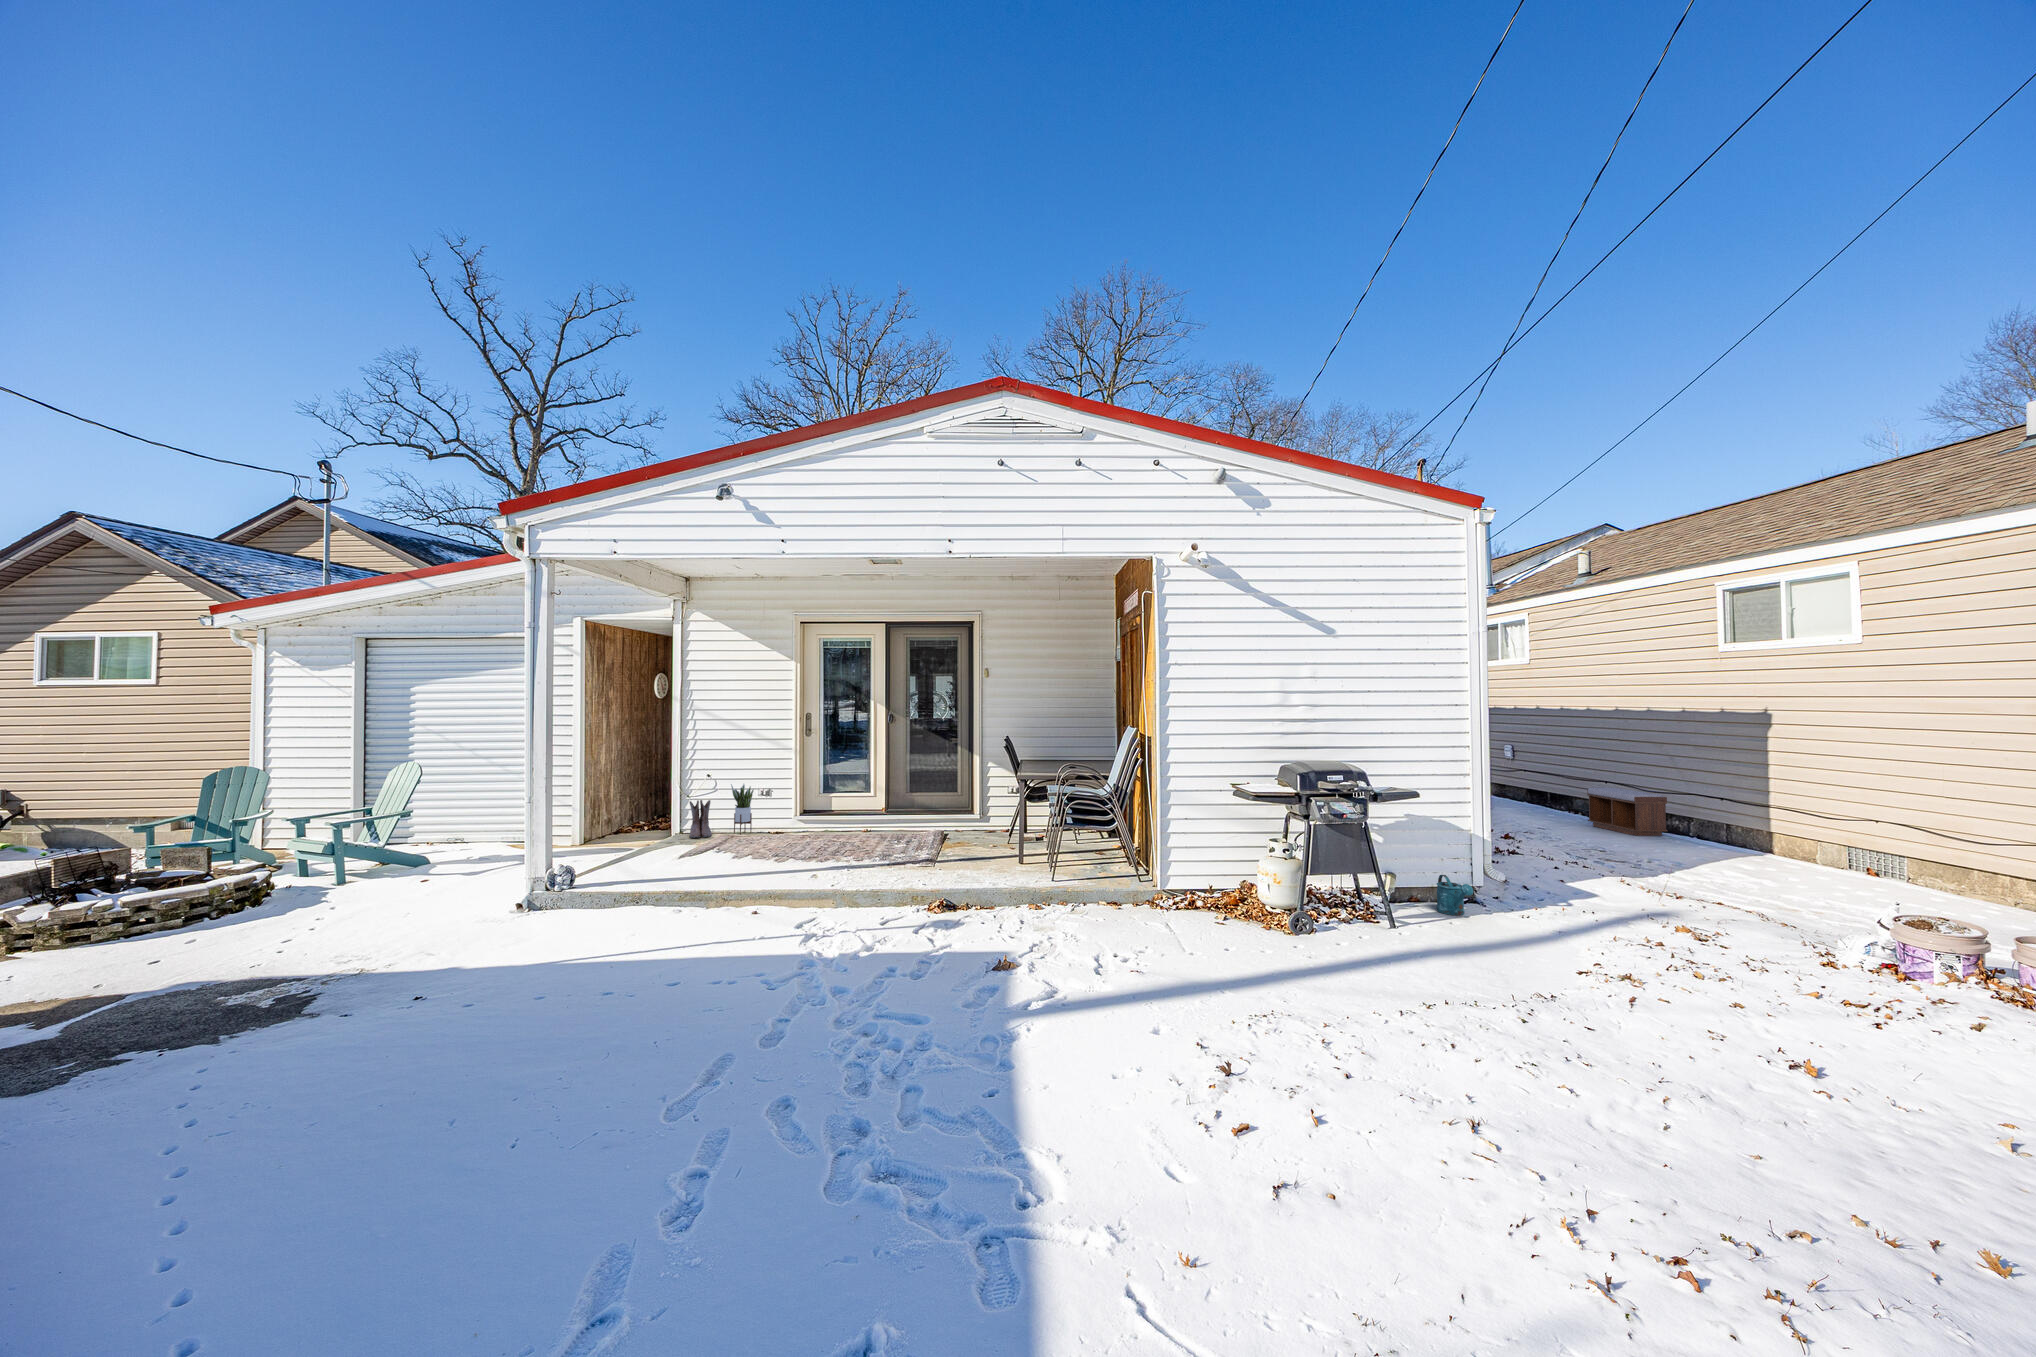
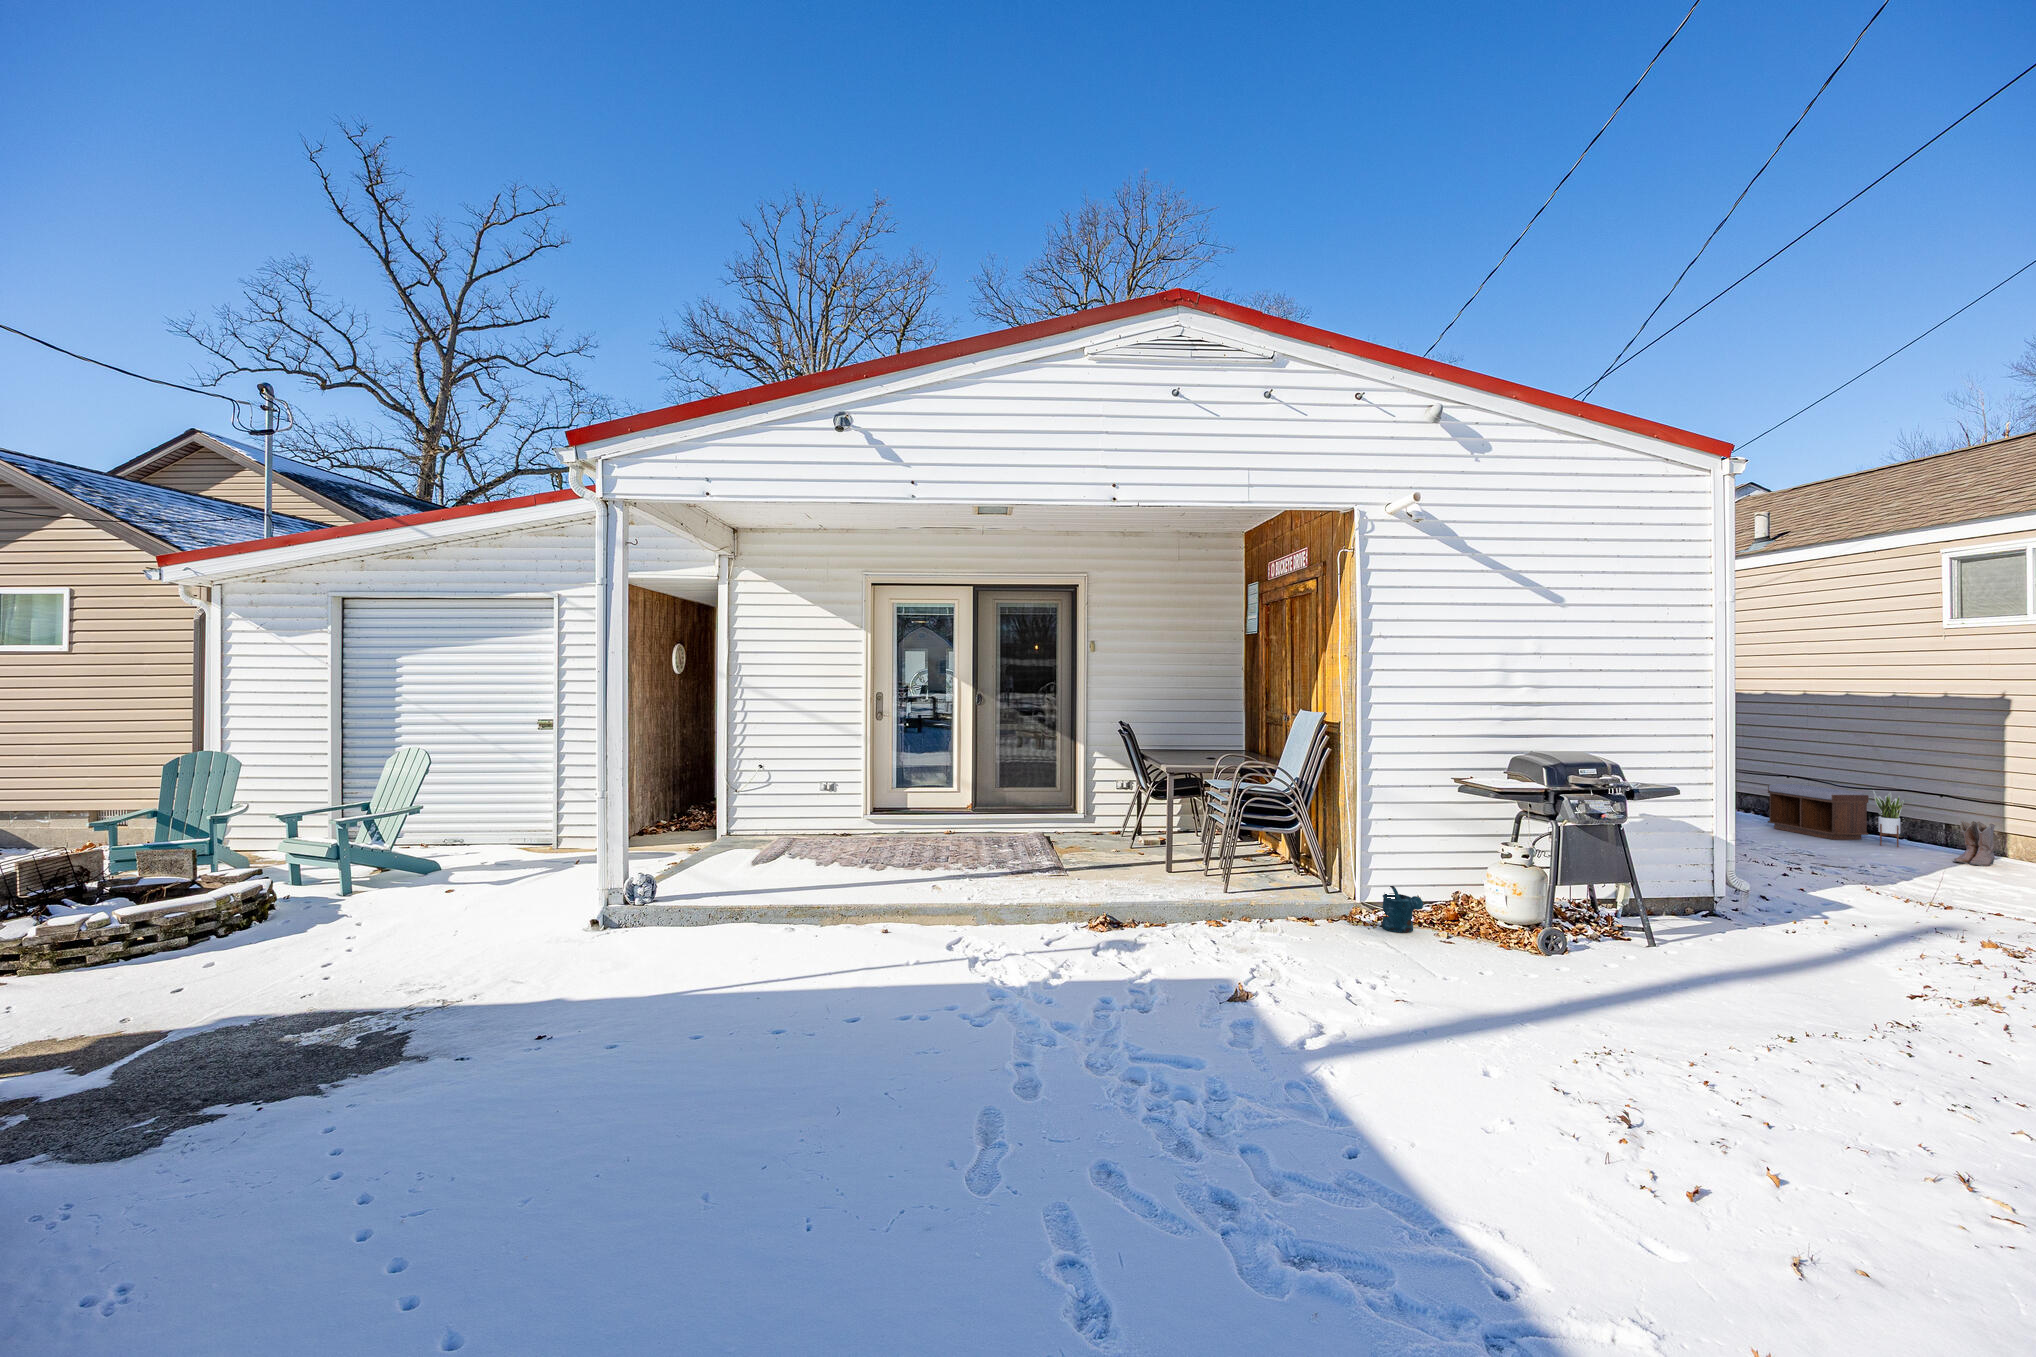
potted plant: present [731,784,753,835] -> present [1873,791,1904,847]
boots: present [689,800,712,838] -> present [1953,820,1995,866]
watering can: present [1437,875,1473,915] -> present [1382,886,1423,933]

